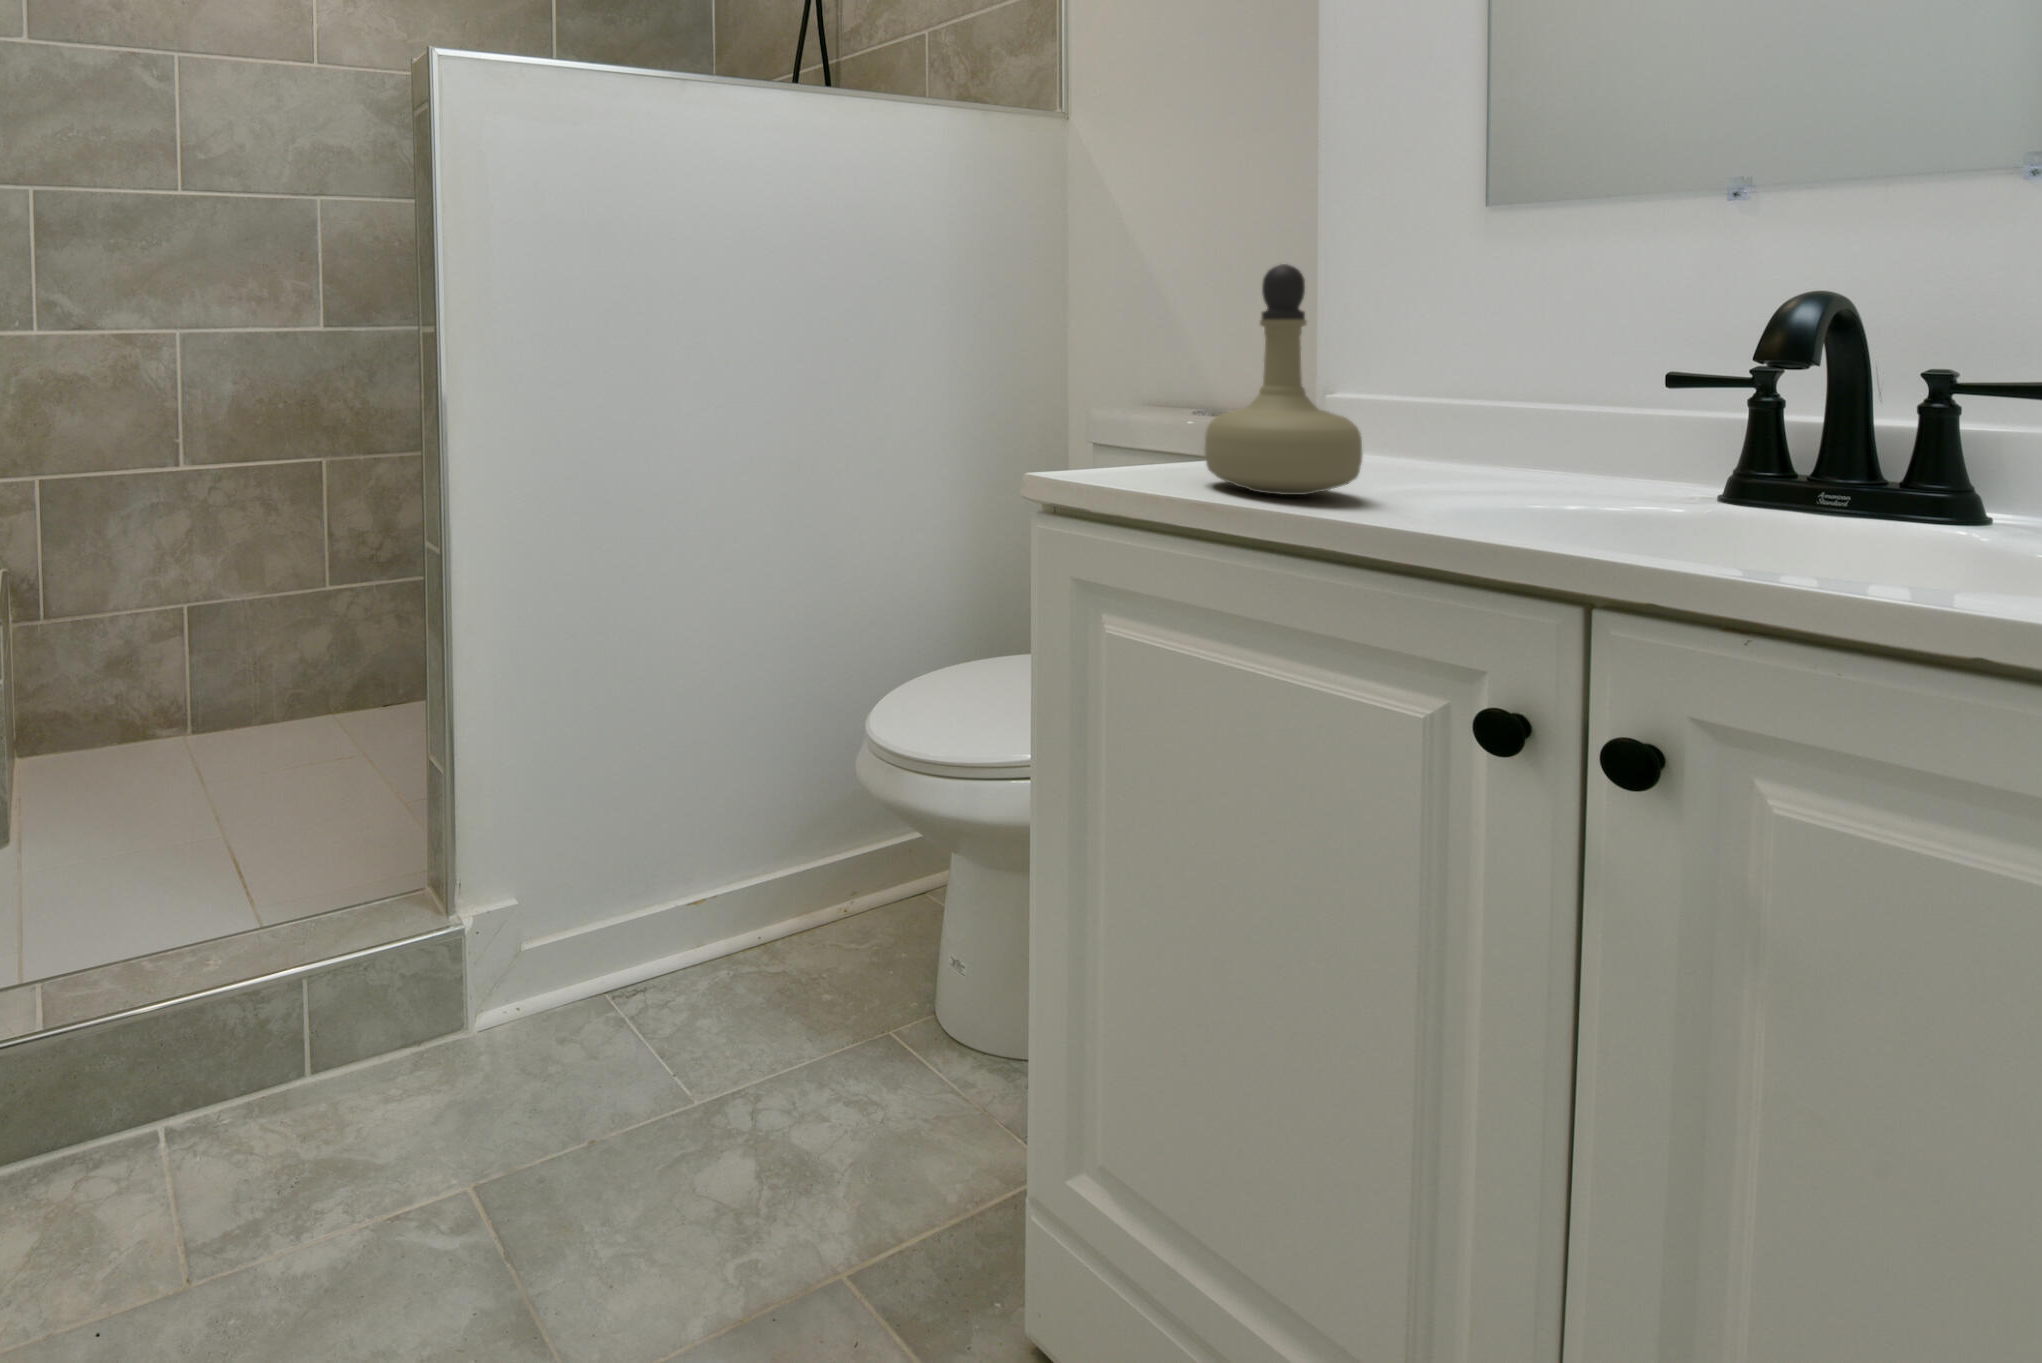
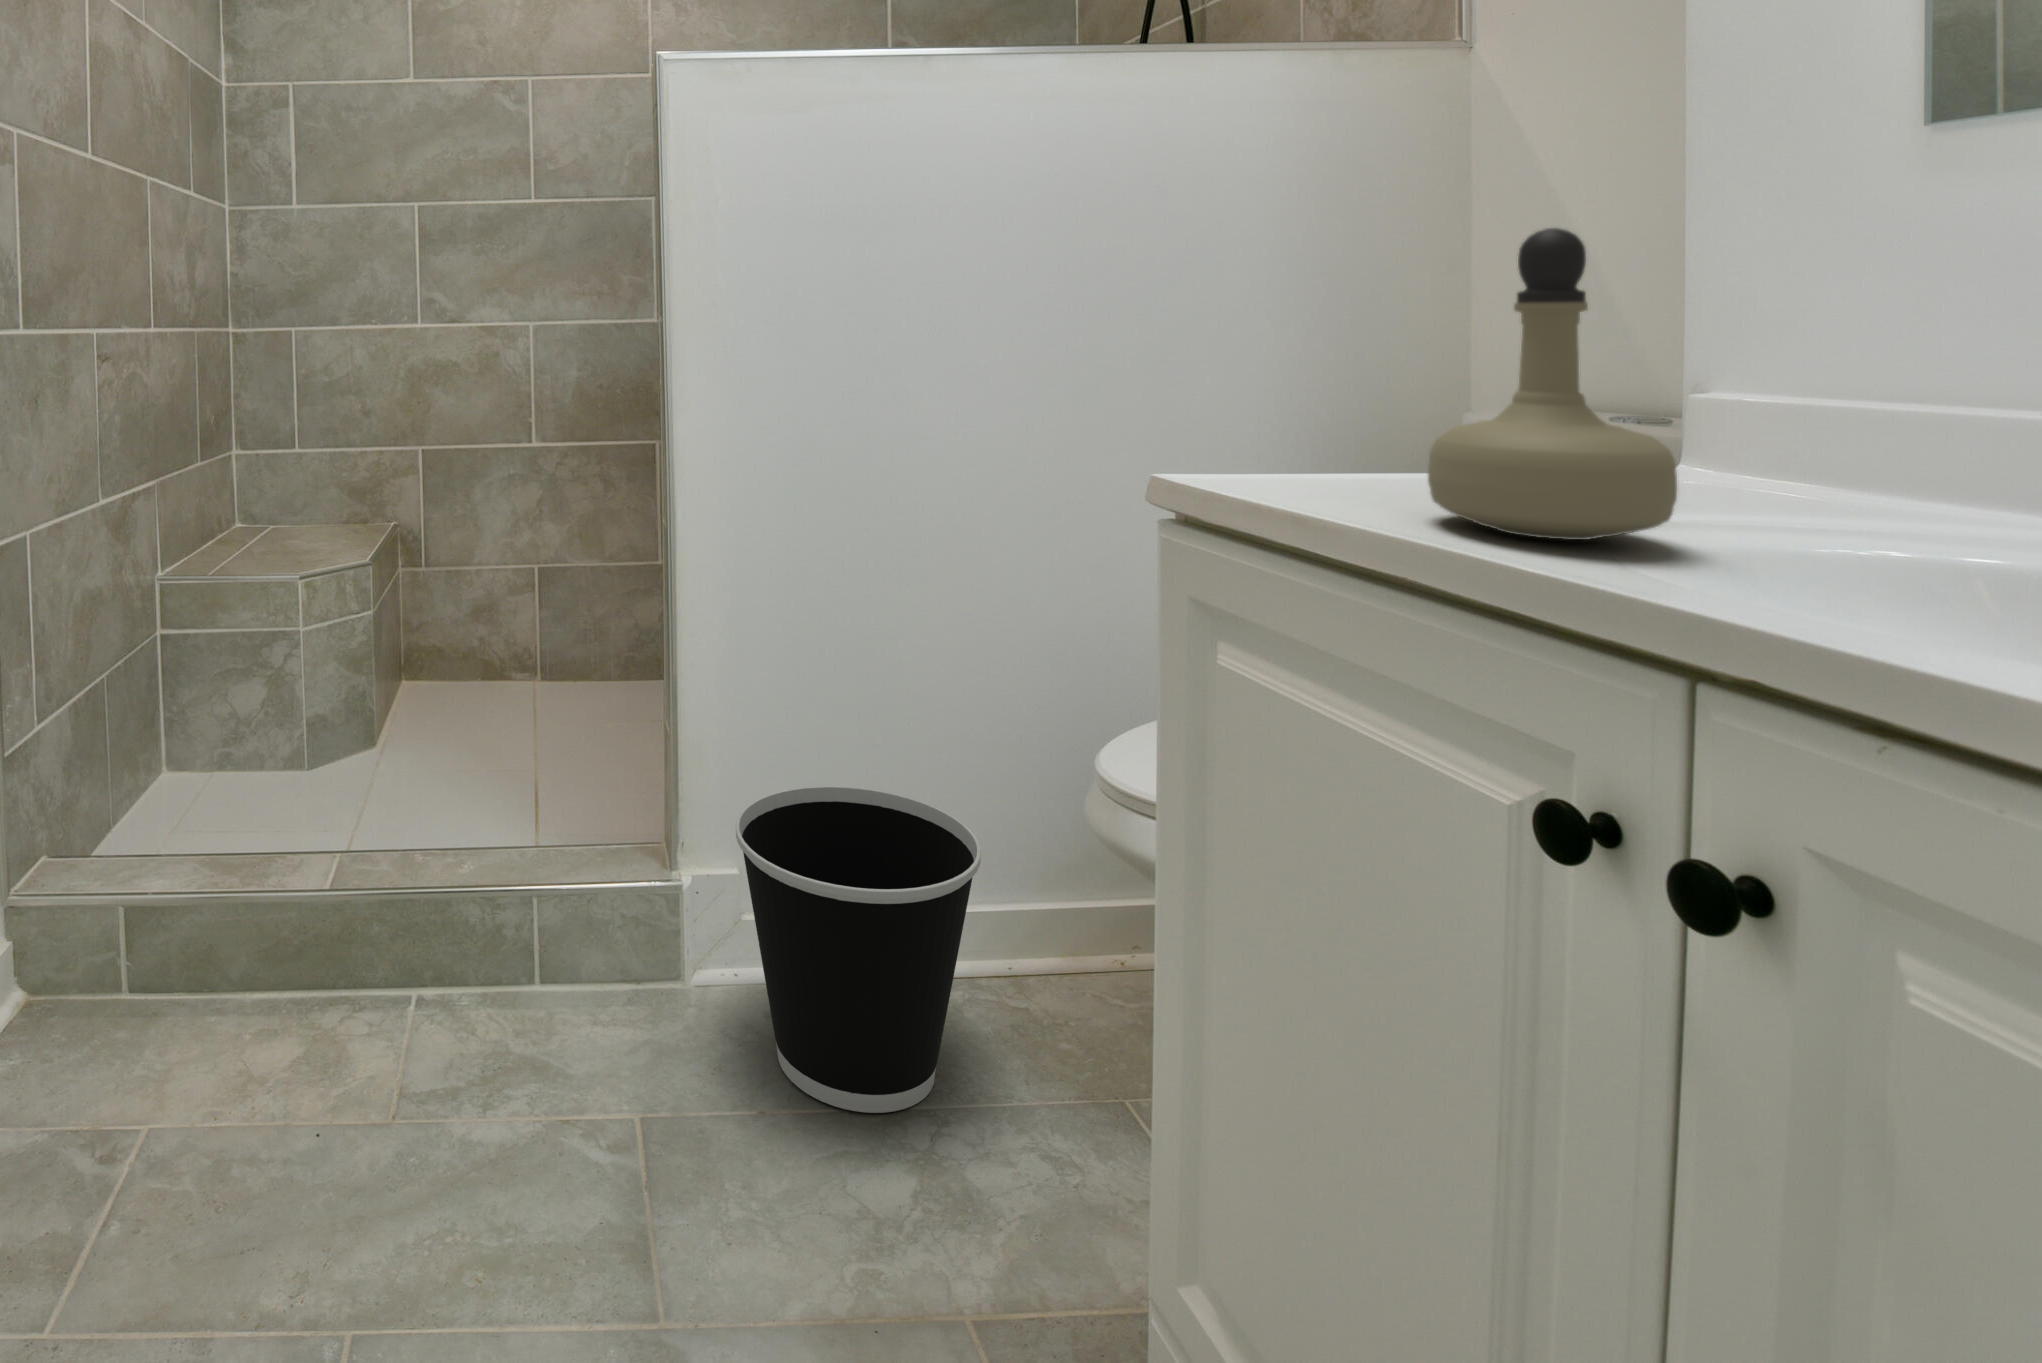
wastebasket: none [537,789,769,1104] -> present [736,787,981,1113]

